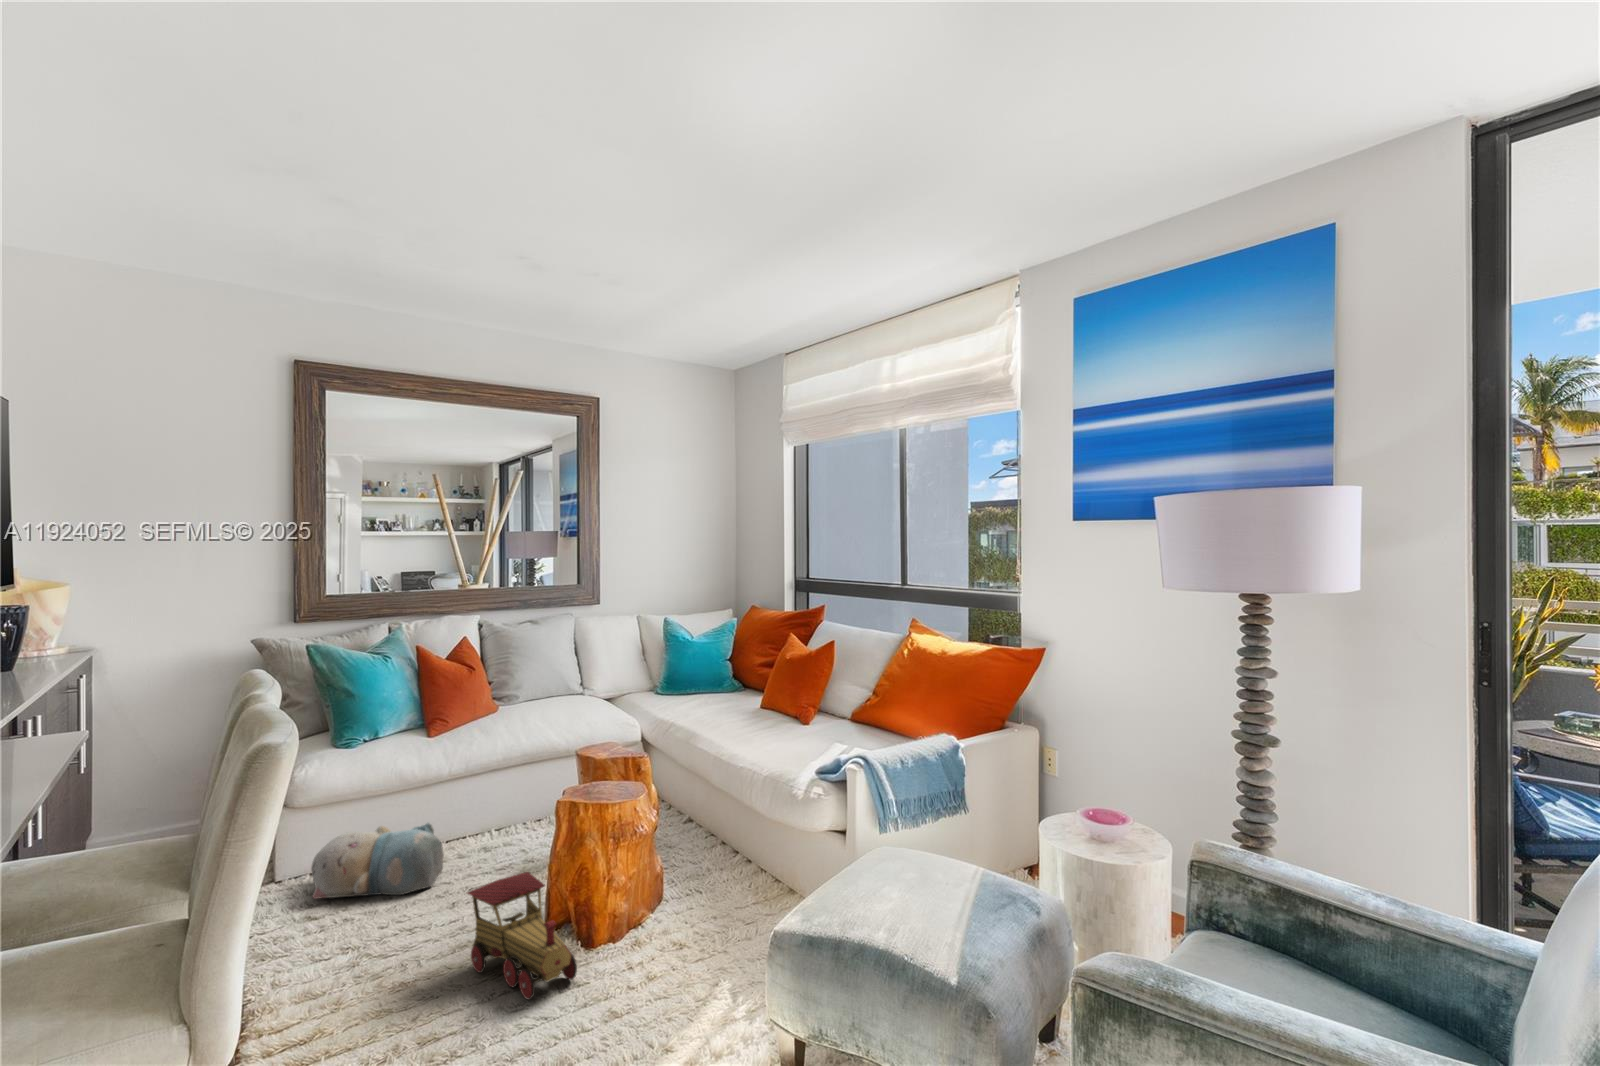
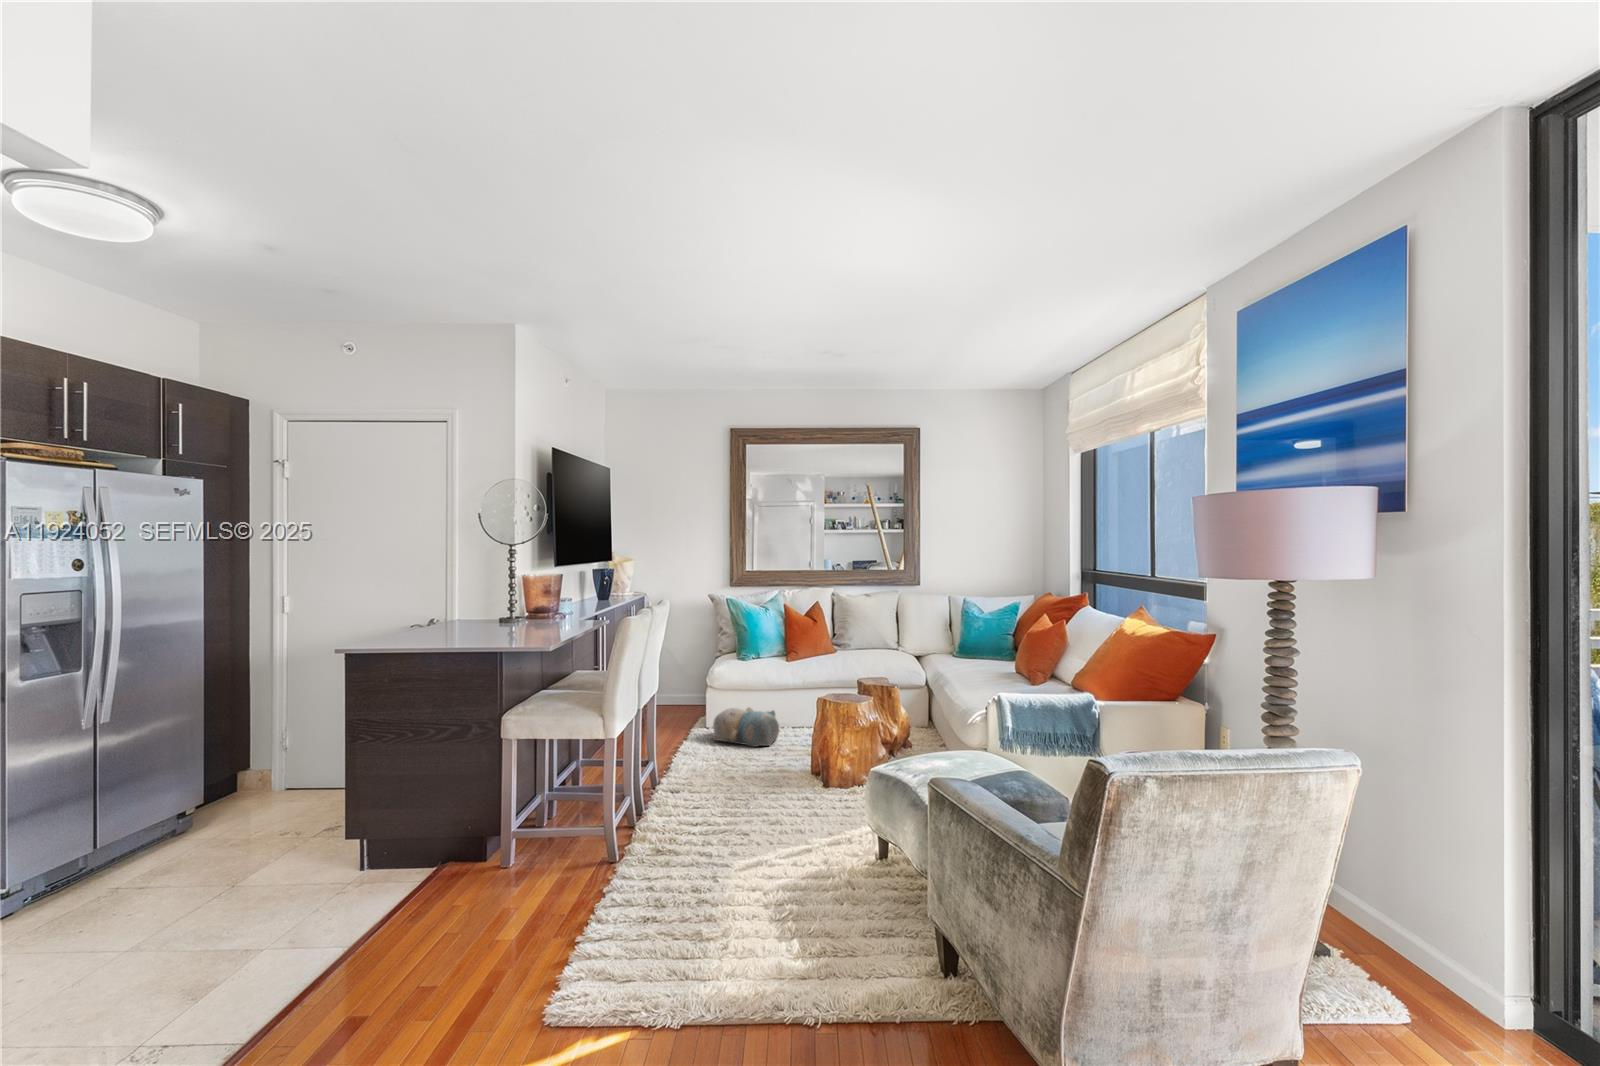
toy train: present [467,872,577,1000] -> none [763,737,809,798]

